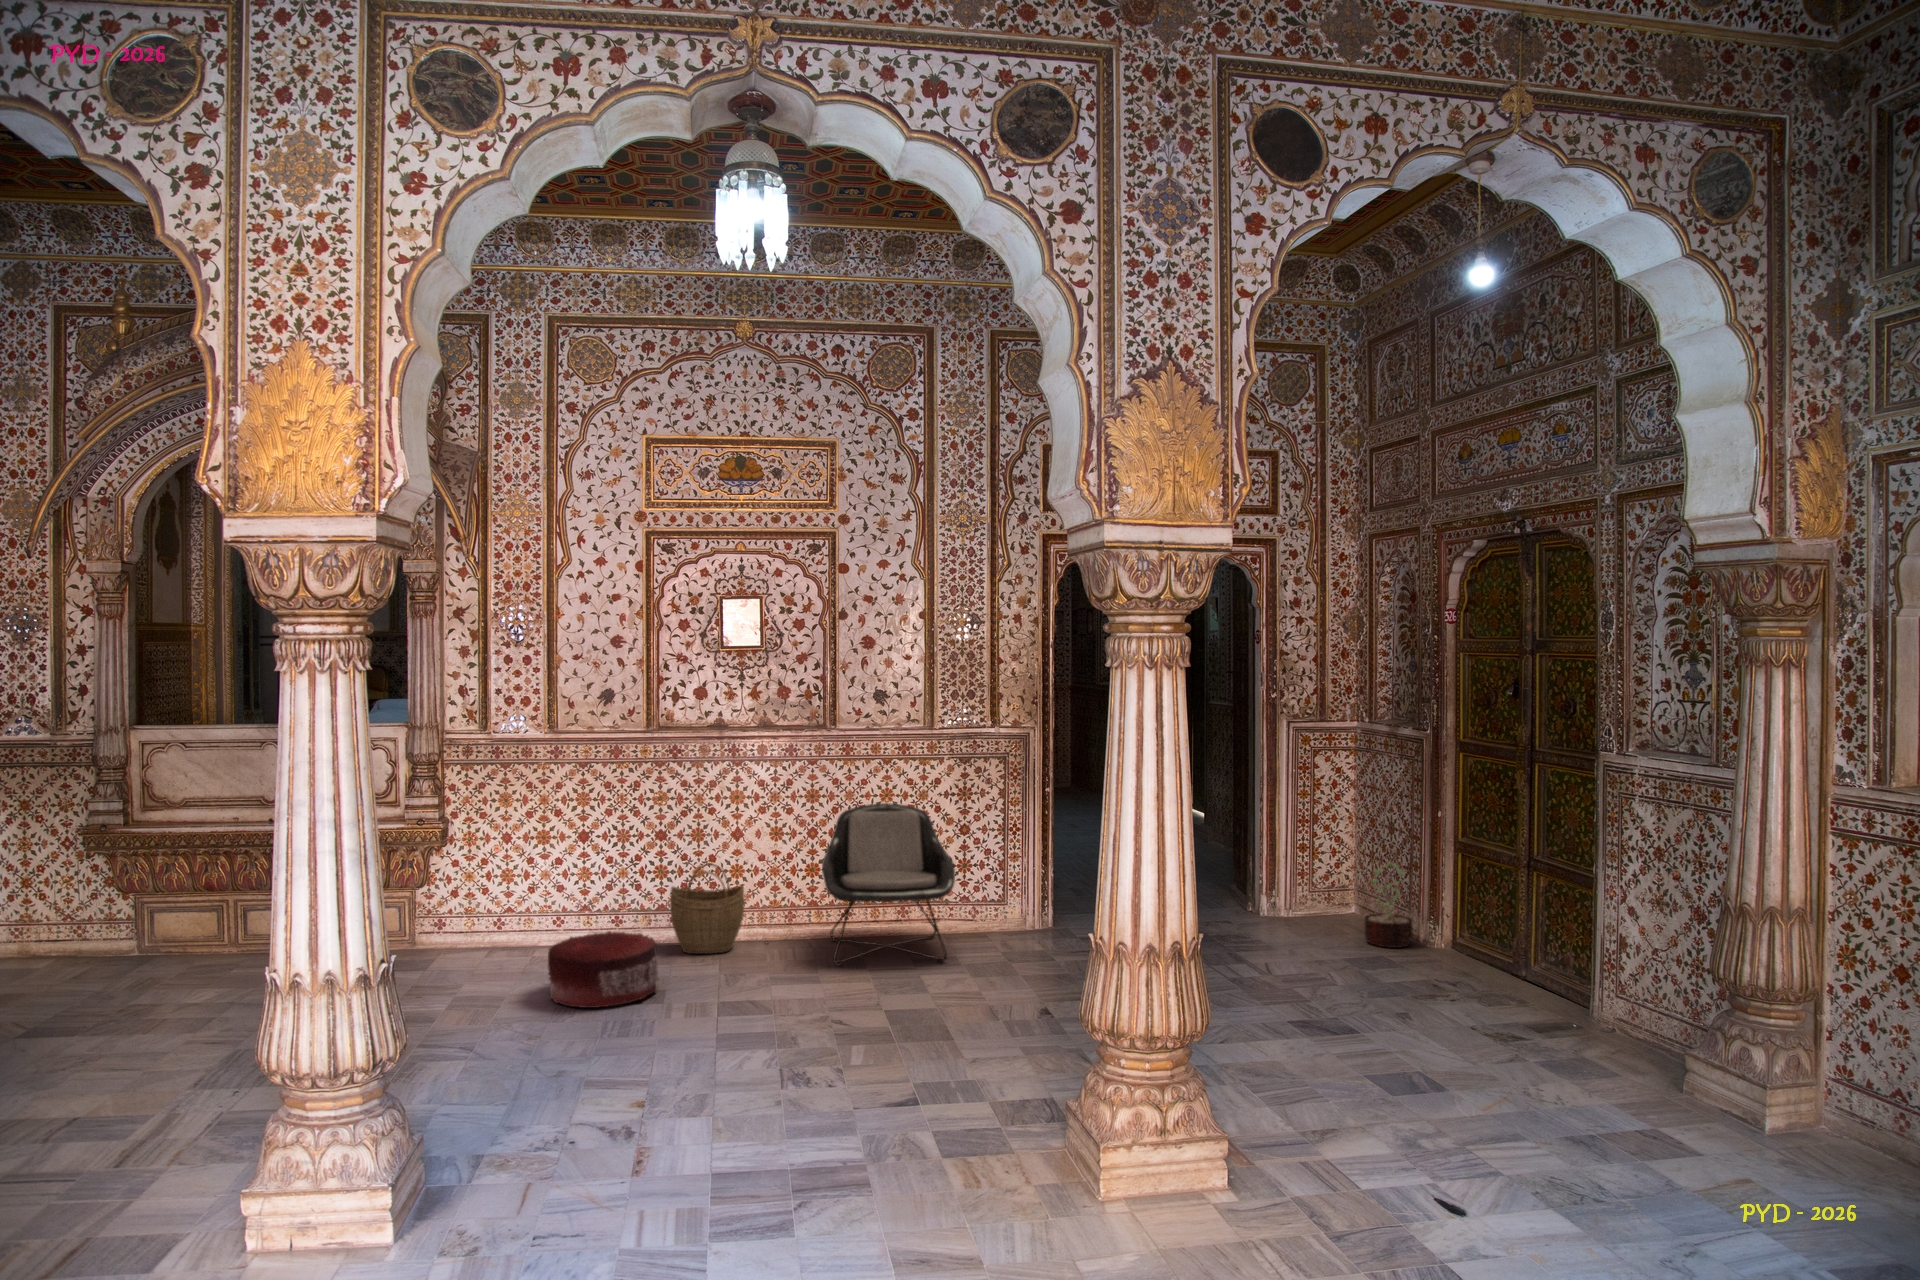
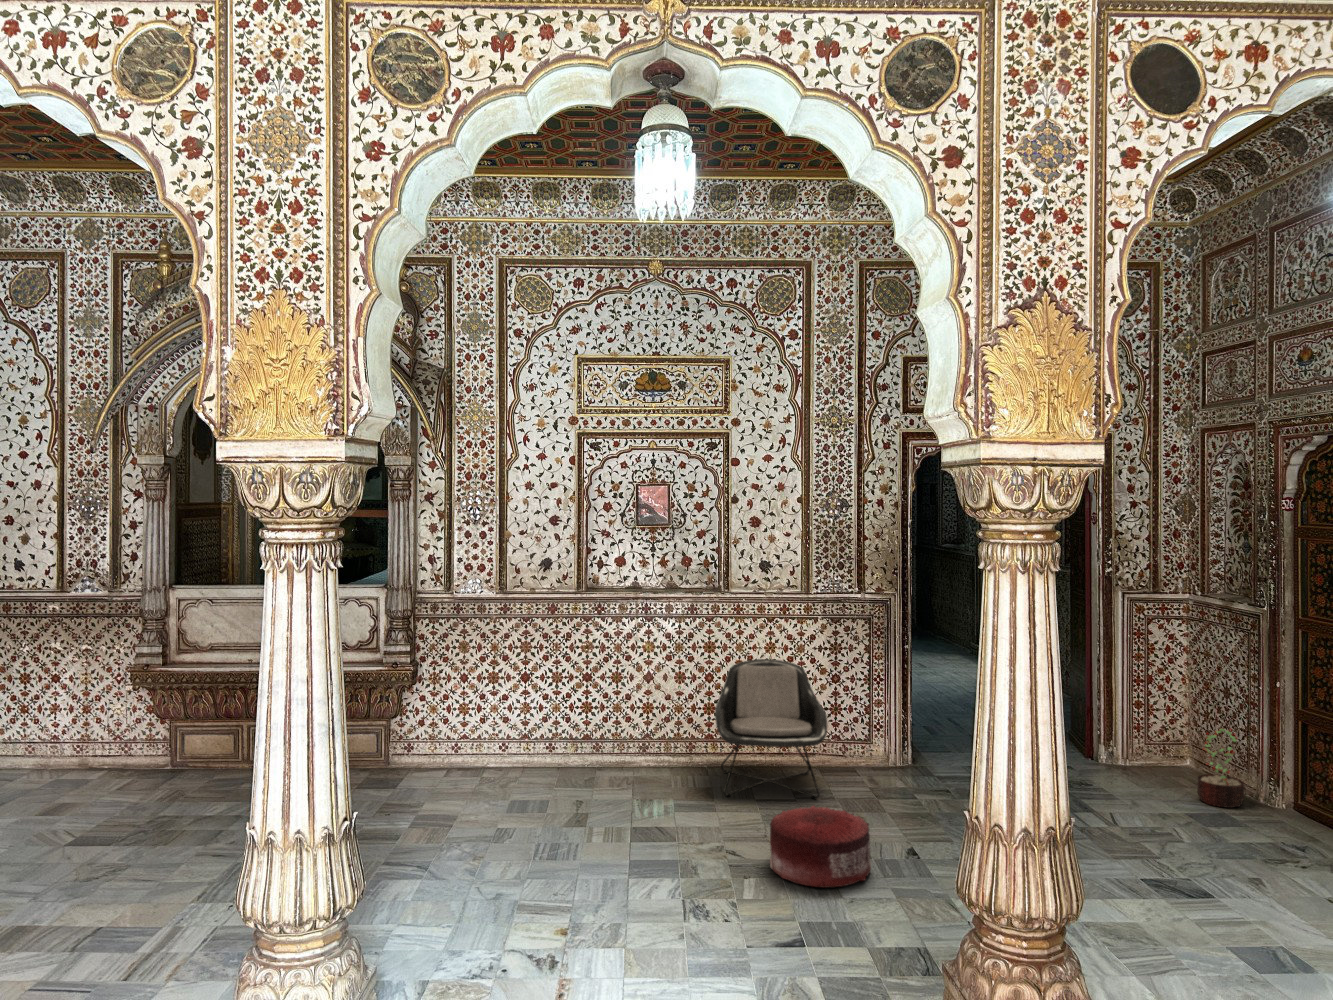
woven basket: present [670,863,745,954] -> none [591,704,651,779]
pouf: present [548,931,658,1008] -> present [770,806,871,888]

